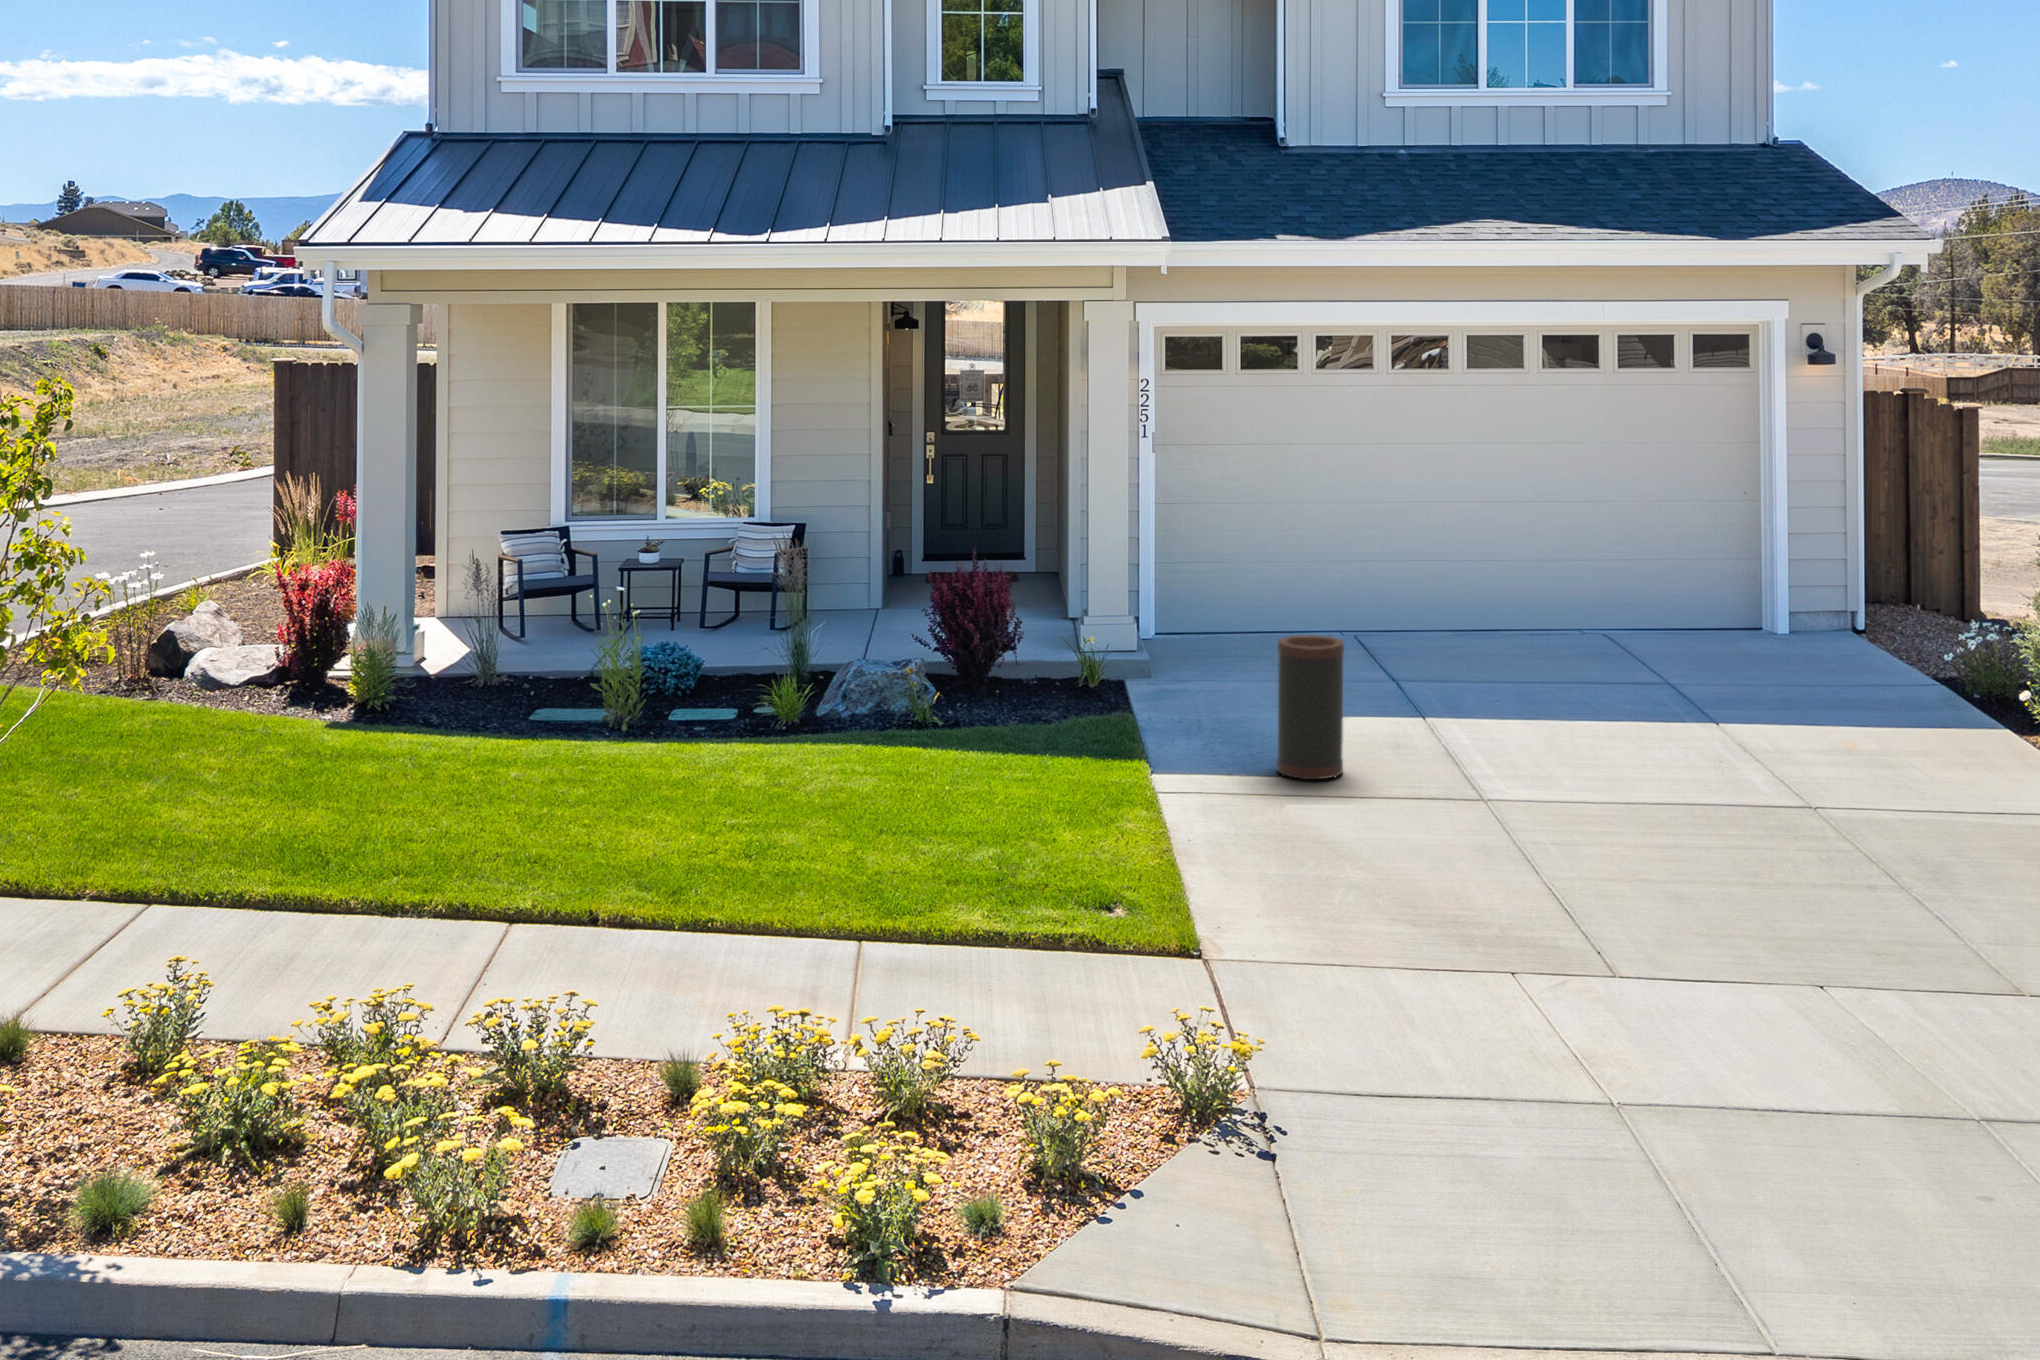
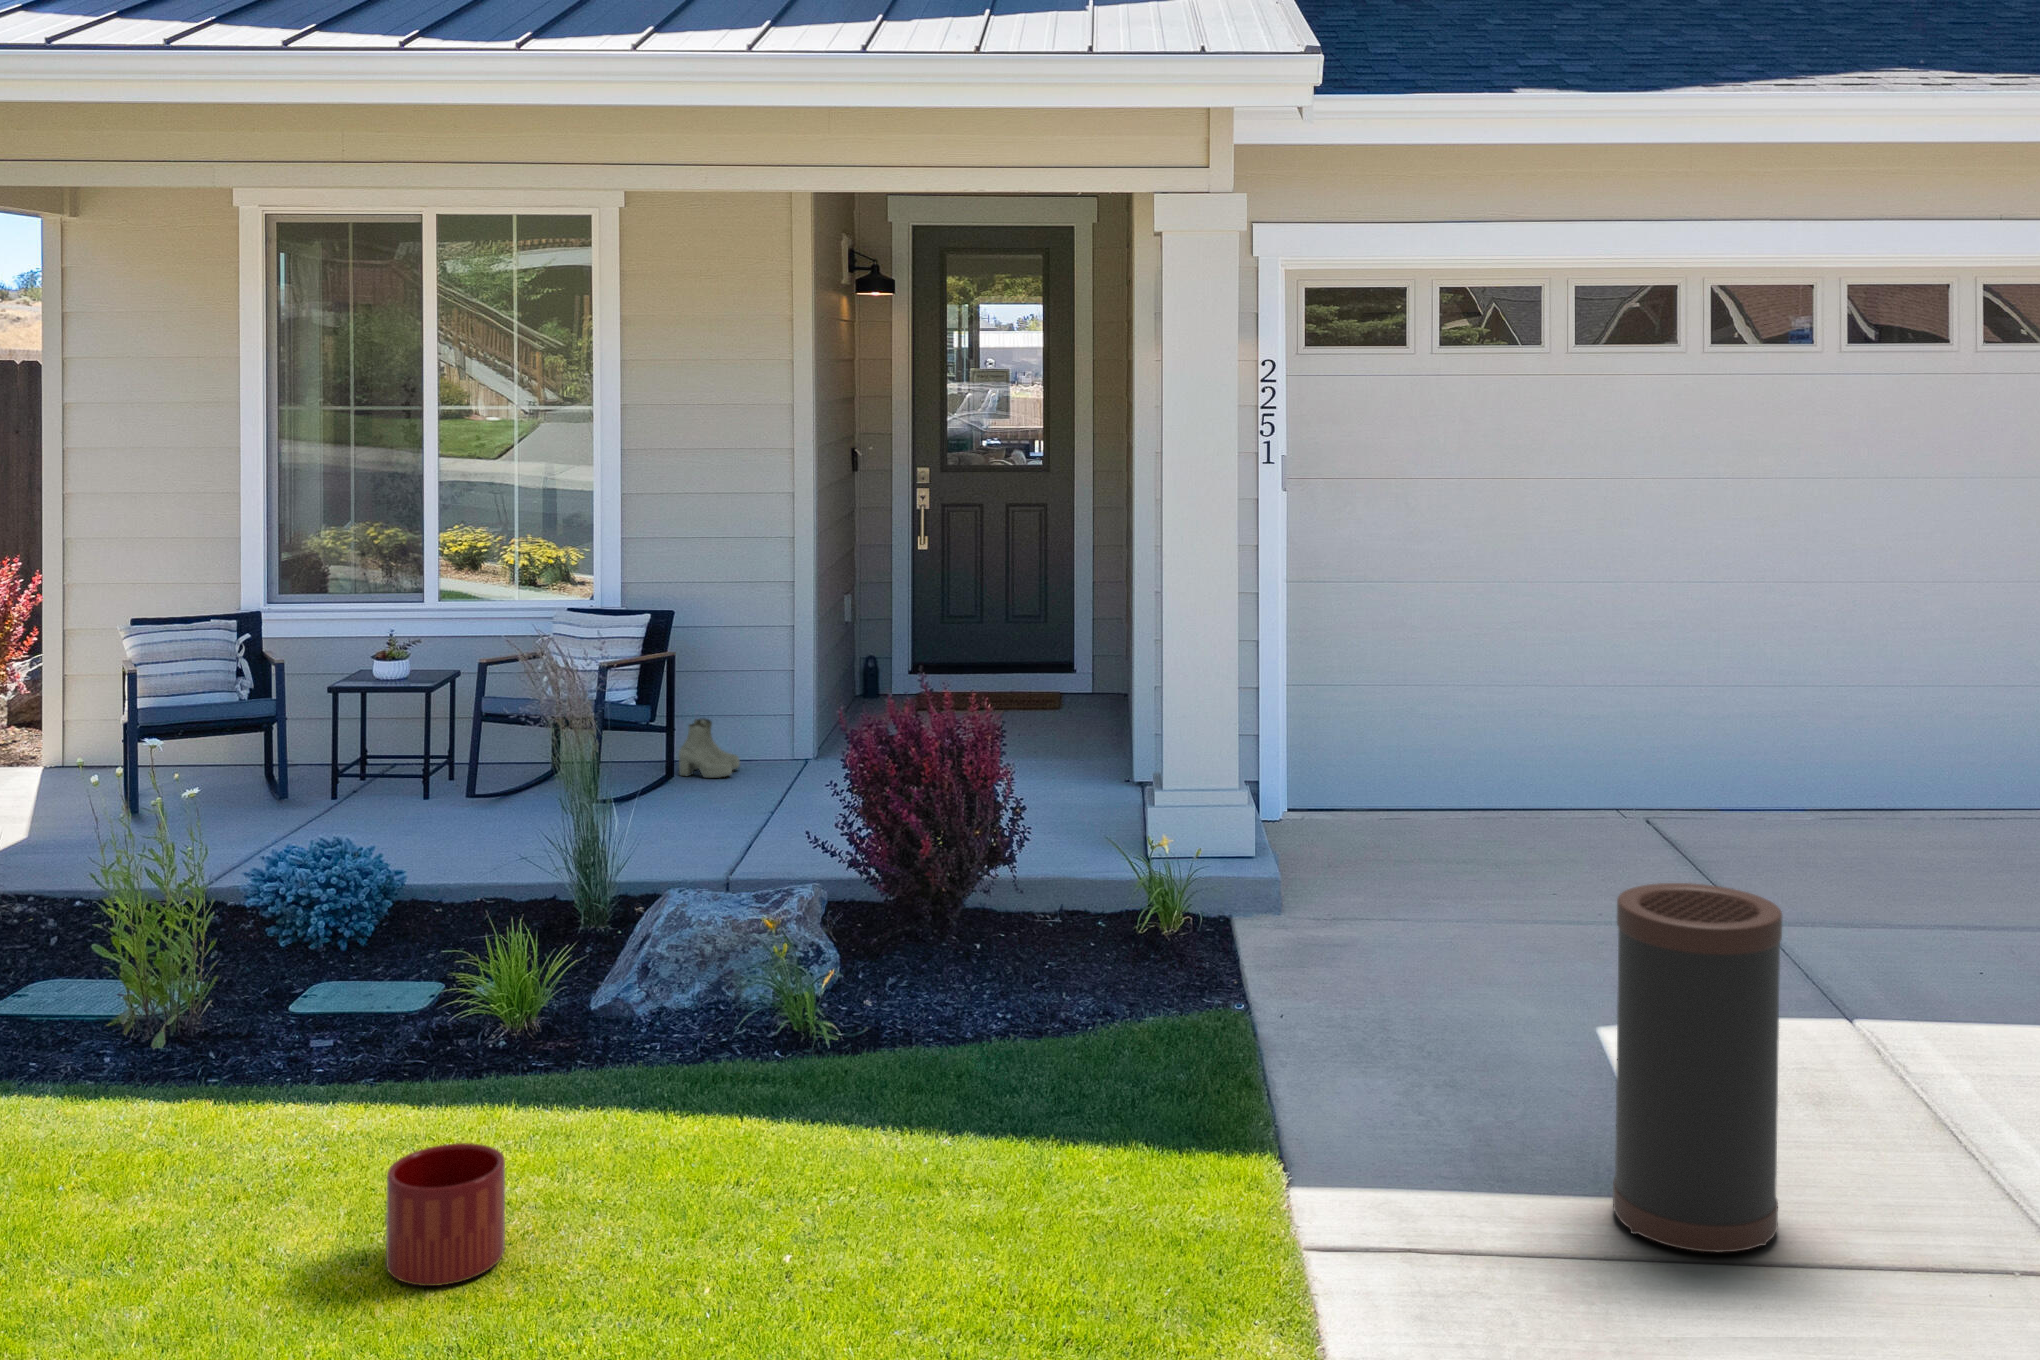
boots: none [815,586,849,619] -> present [679,718,740,778]
planter: none [776,744,822,794] -> present [386,1143,505,1286]

